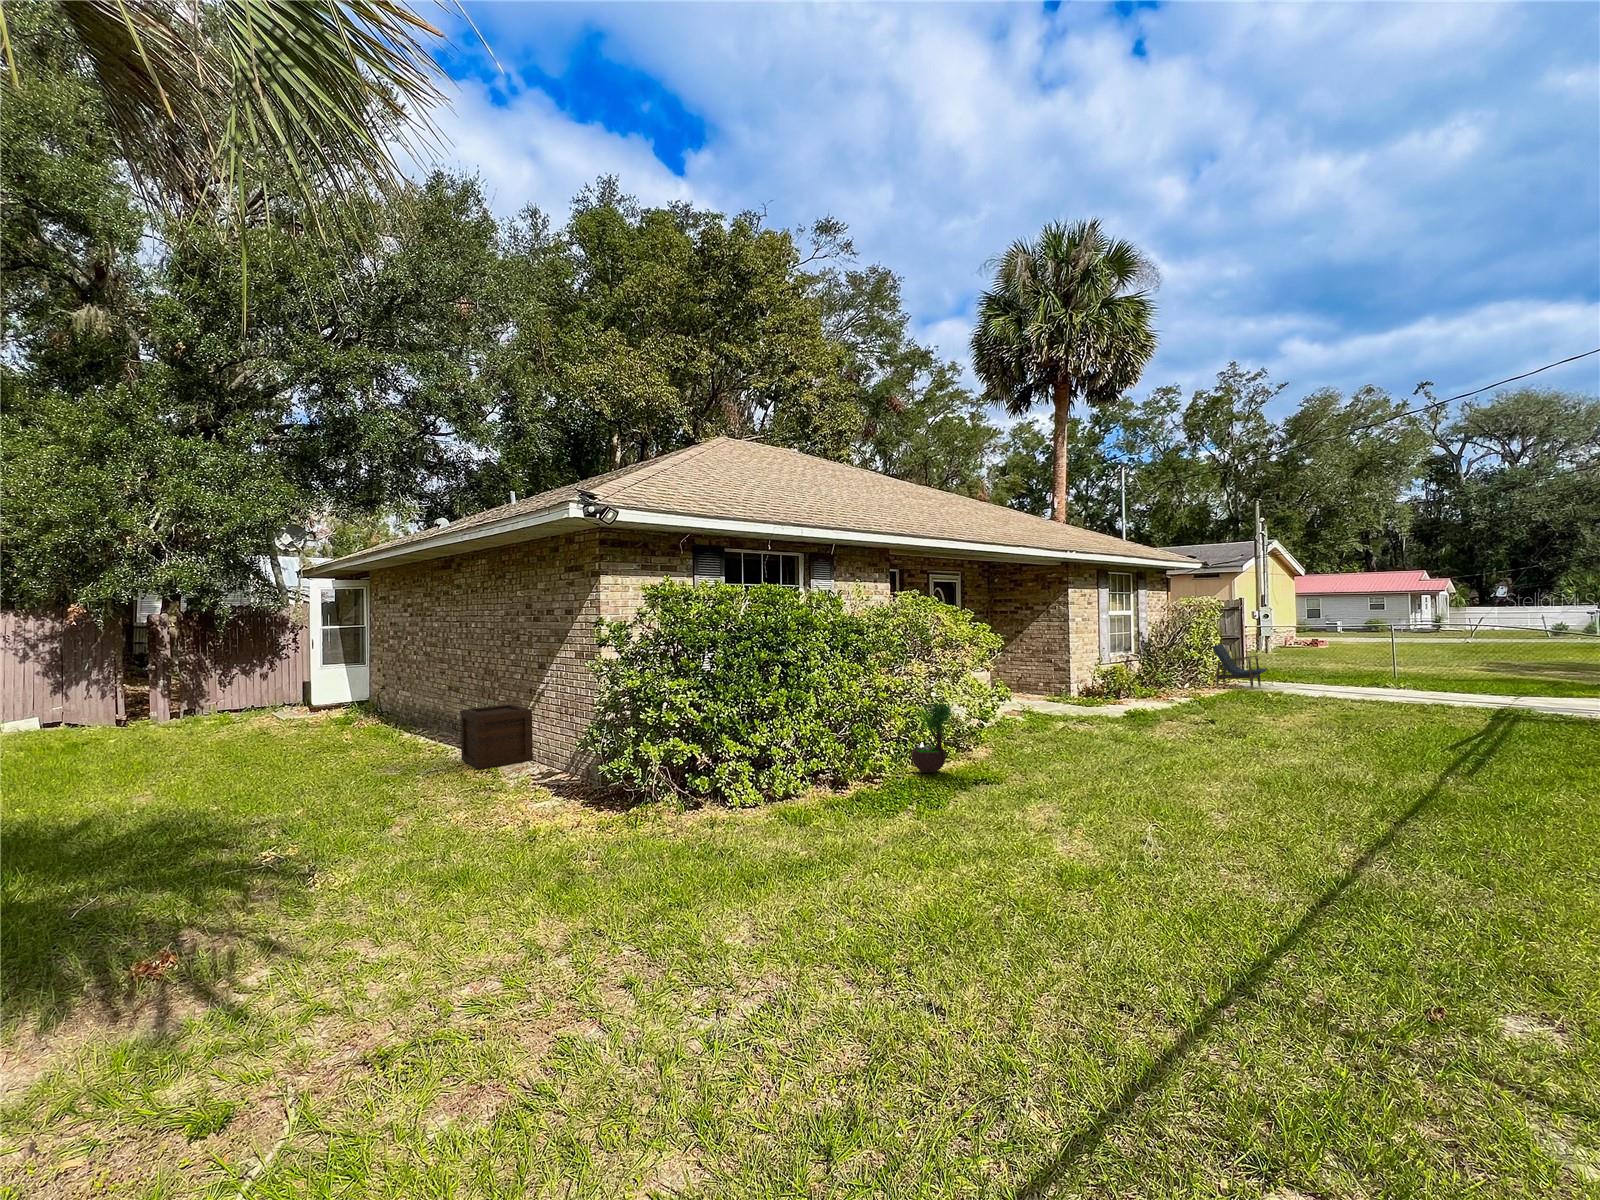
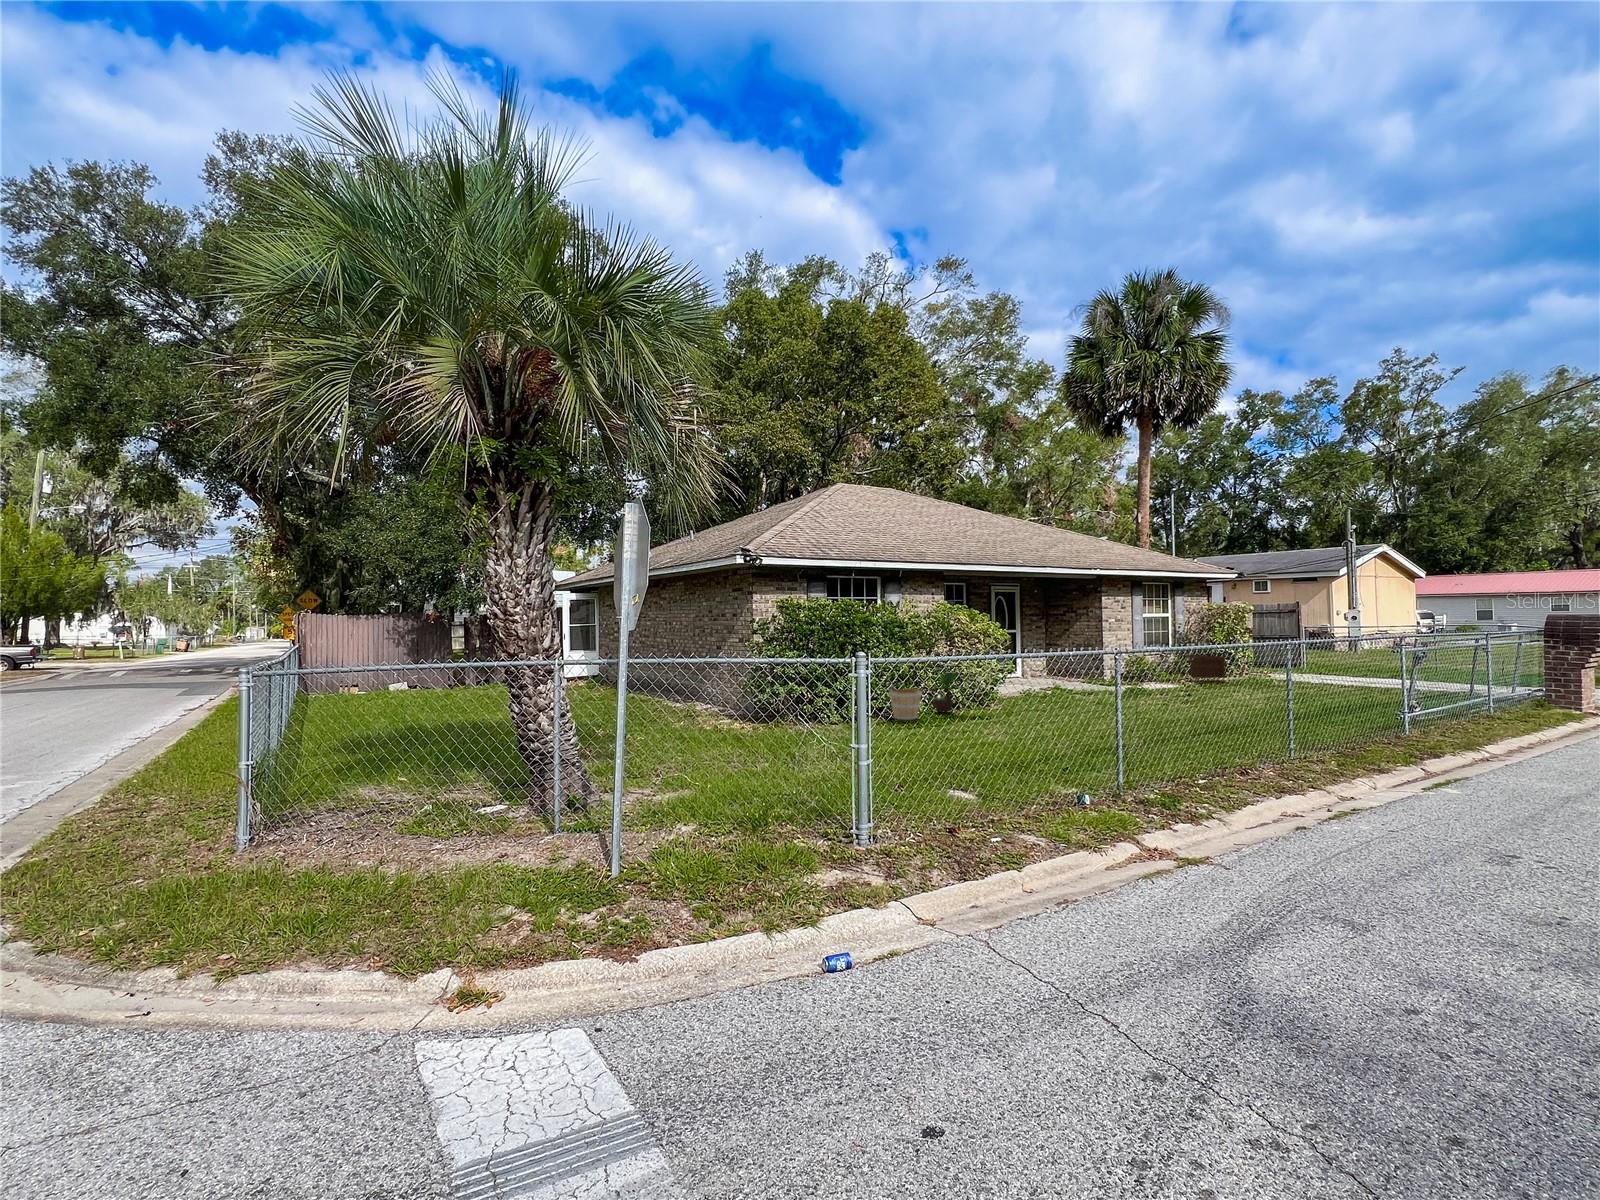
lounge chair: present [1212,644,1267,690] -> none [1235,645,1283,683]
wooden crate: present [461,704,533,770] -> present [1186,655,1226,683]
wooden bucket: none [849,737,907,798] -> present [889,688,922,720]

